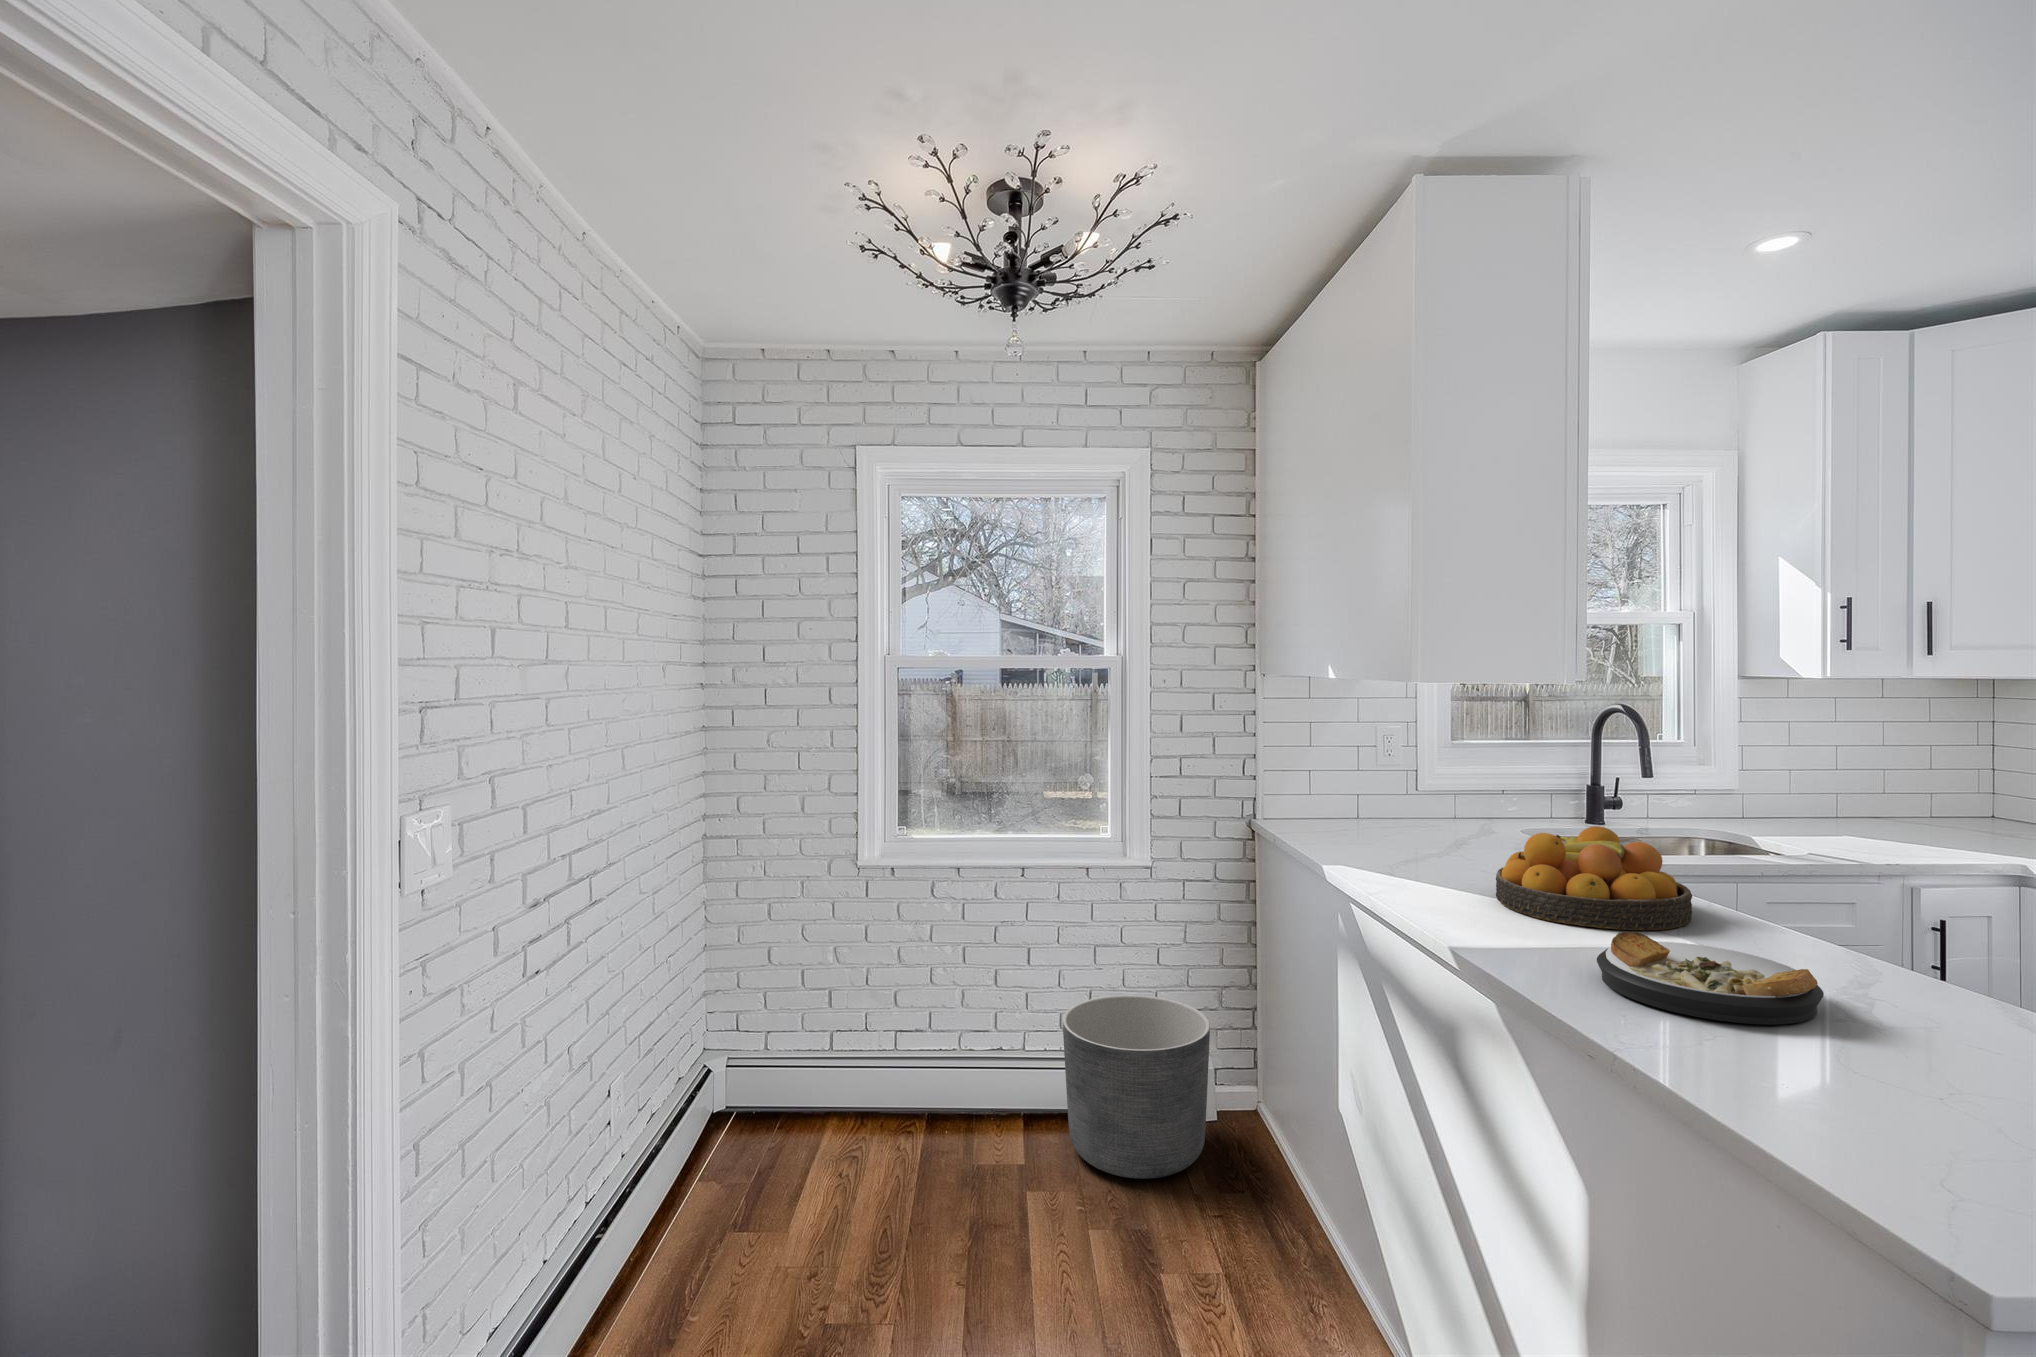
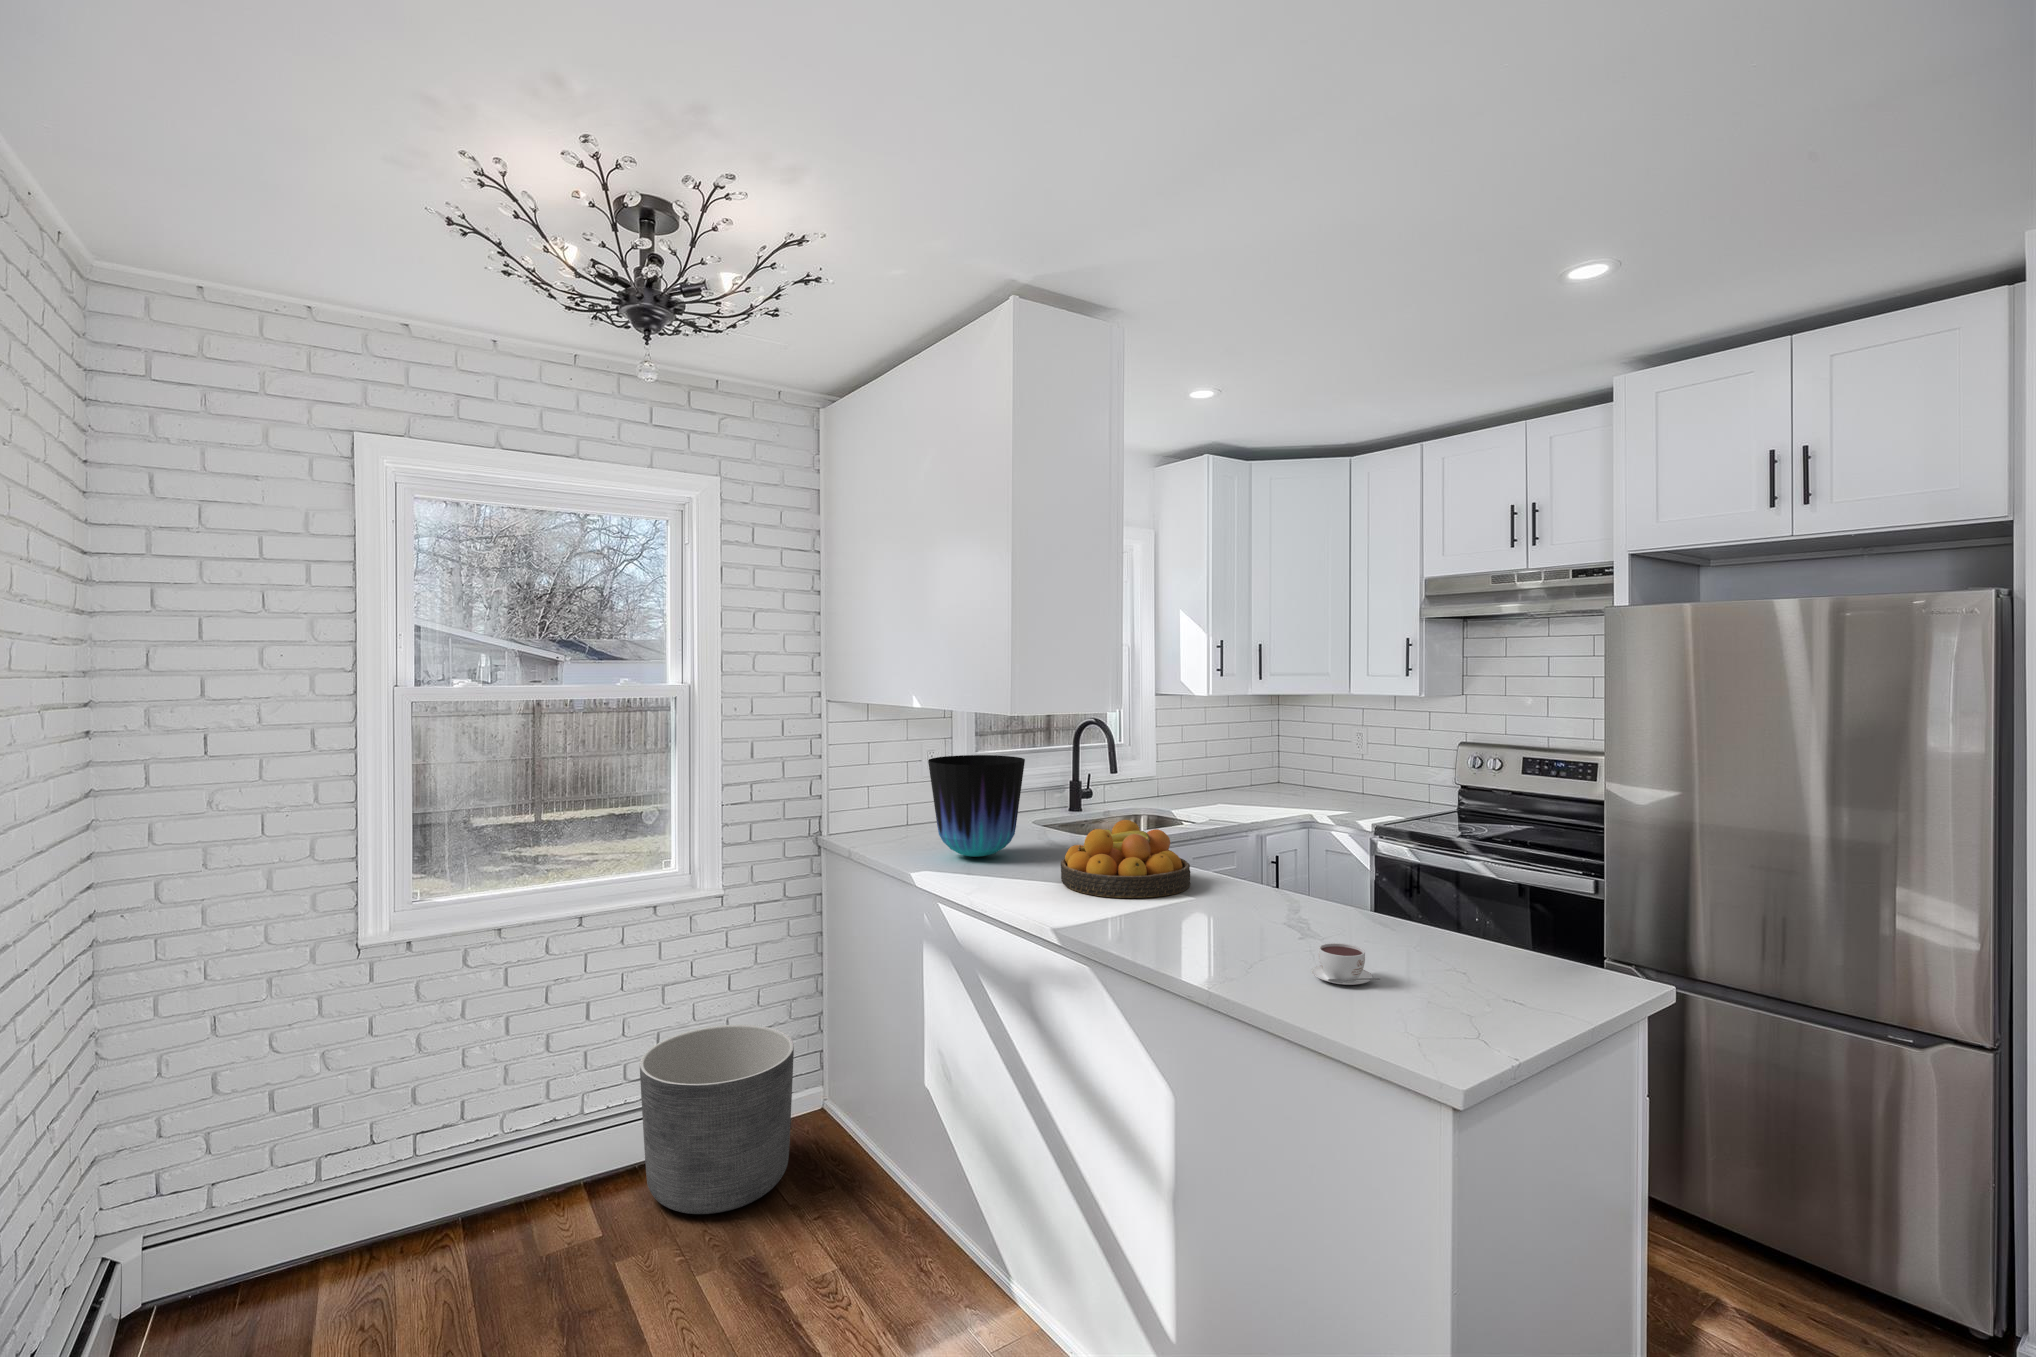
vase: none [1354,737,1478,856] -> present [928,755,1025,857]
plate: present [1597,932,1824,1024] -> none [1168,897,1300,951]
coffee cup: none [1793,1028,1925,1102] -> present [1311,943,1380,985]

